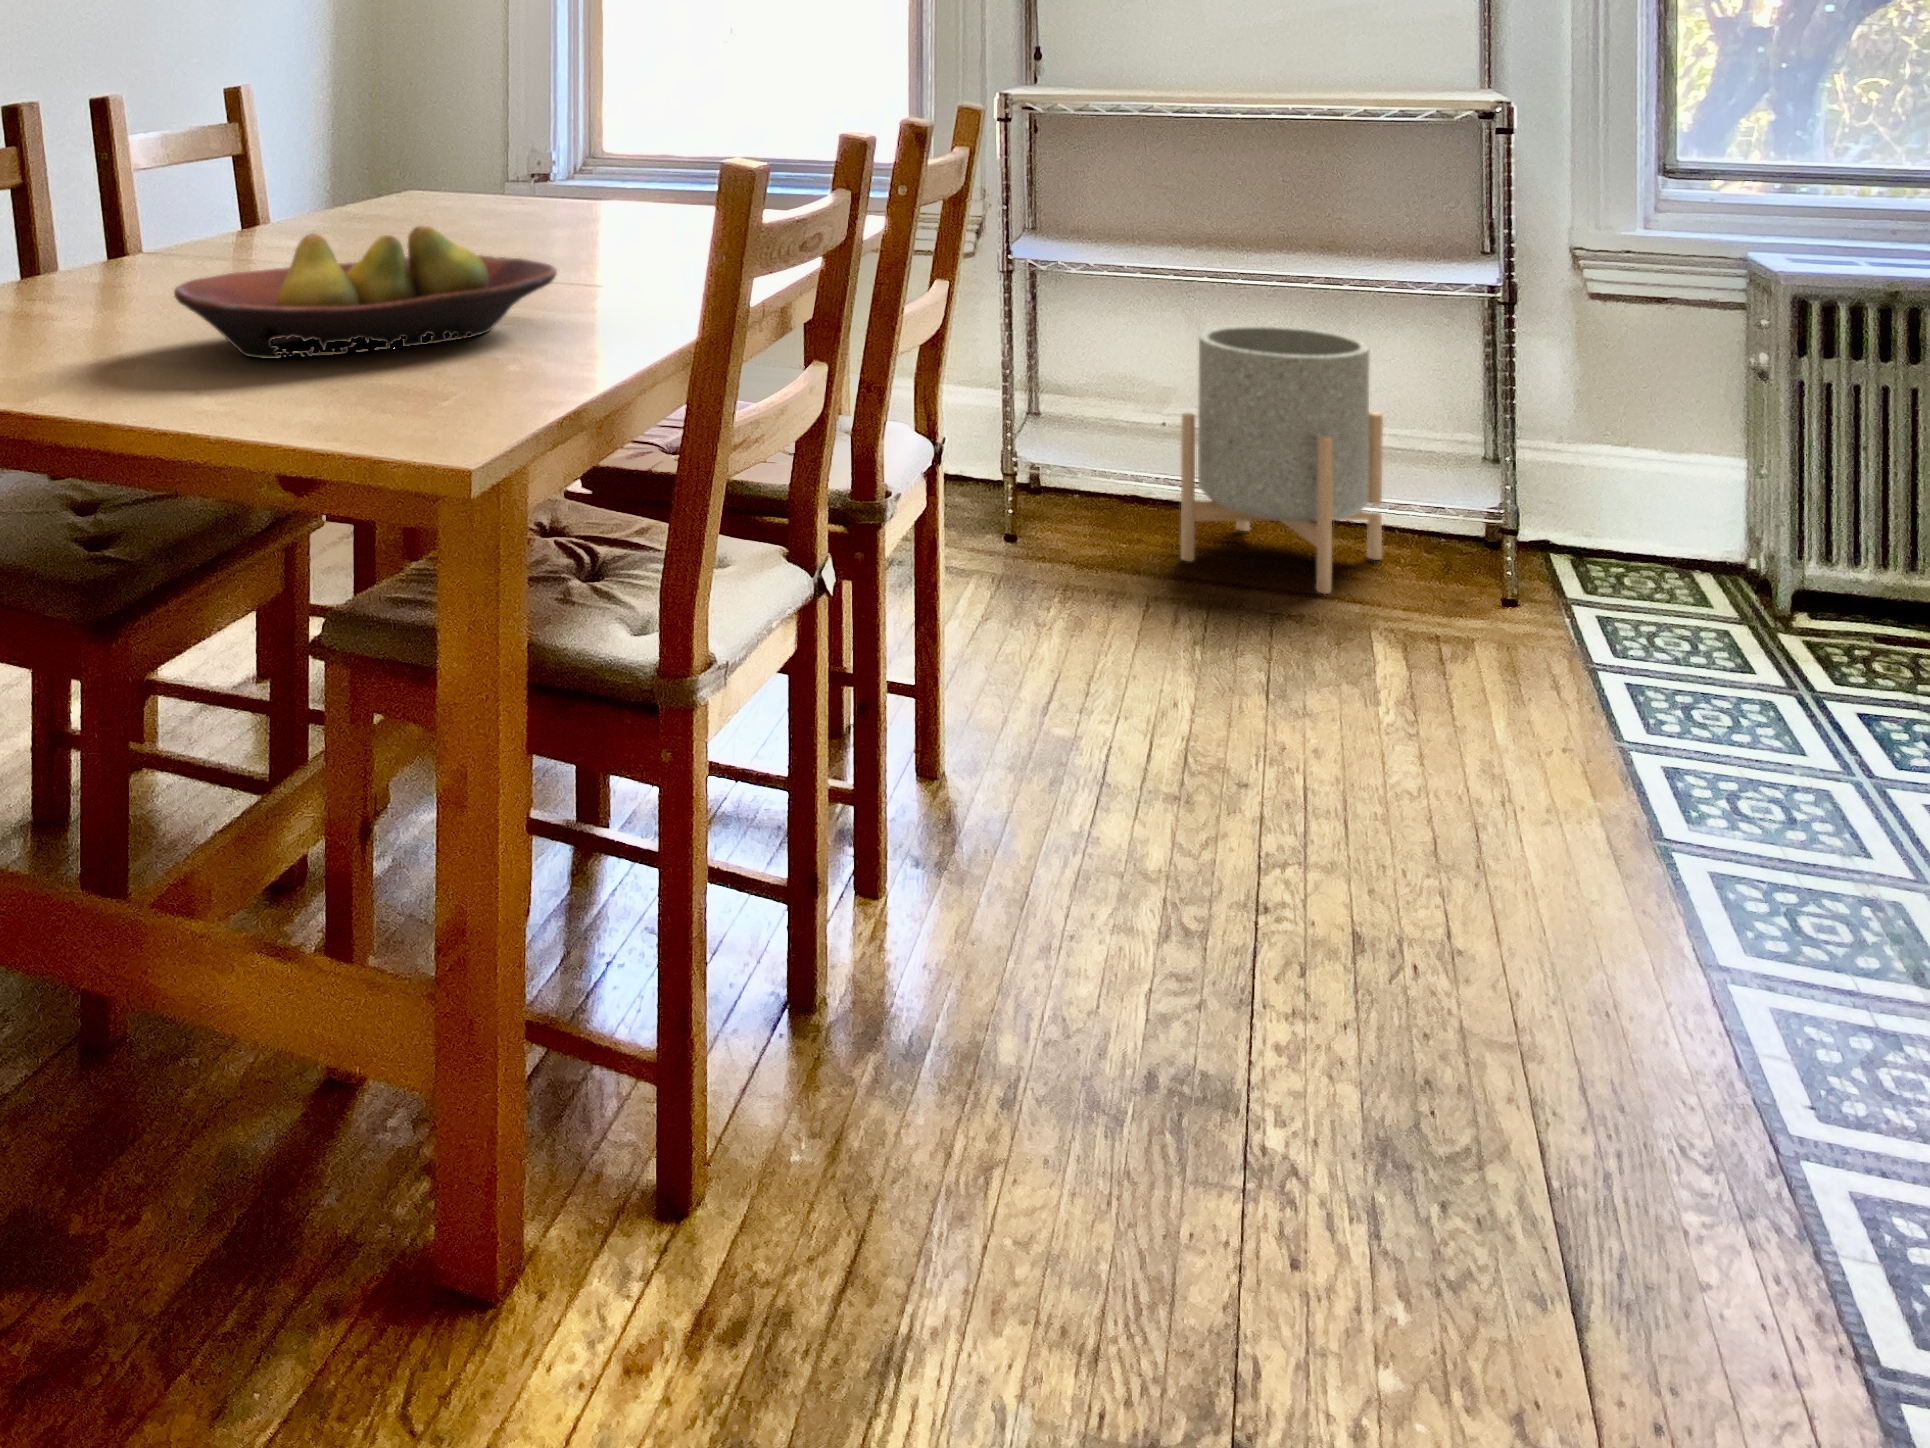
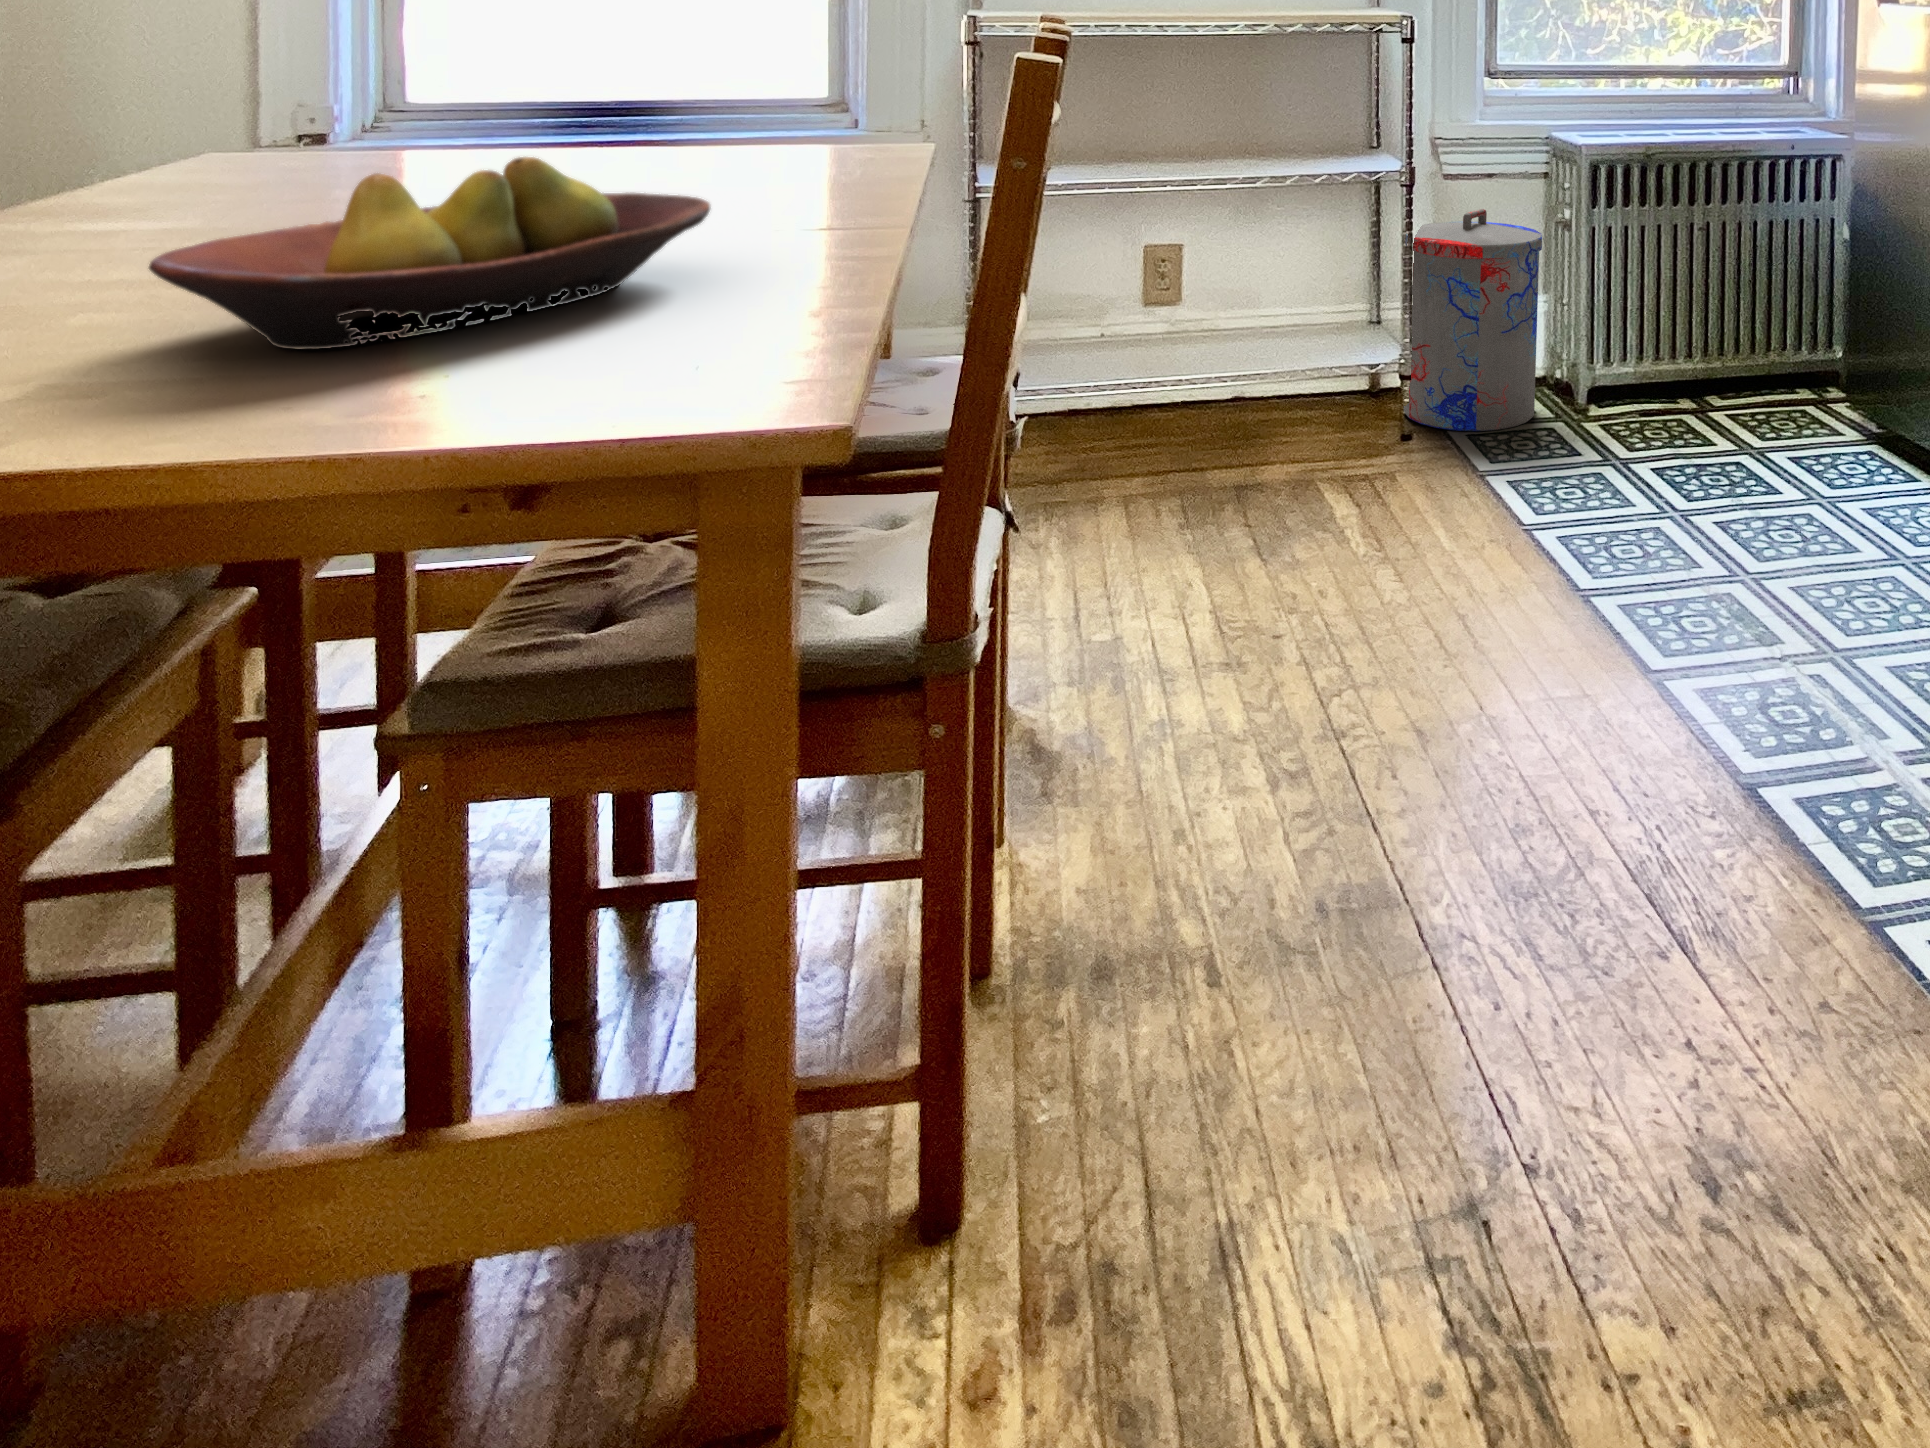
planter: present [1181,326,1383,594] -> none [1128,224,1294,458]
trash can: none [1525,341,1721,619] -> present [1404,209,1542,431]

